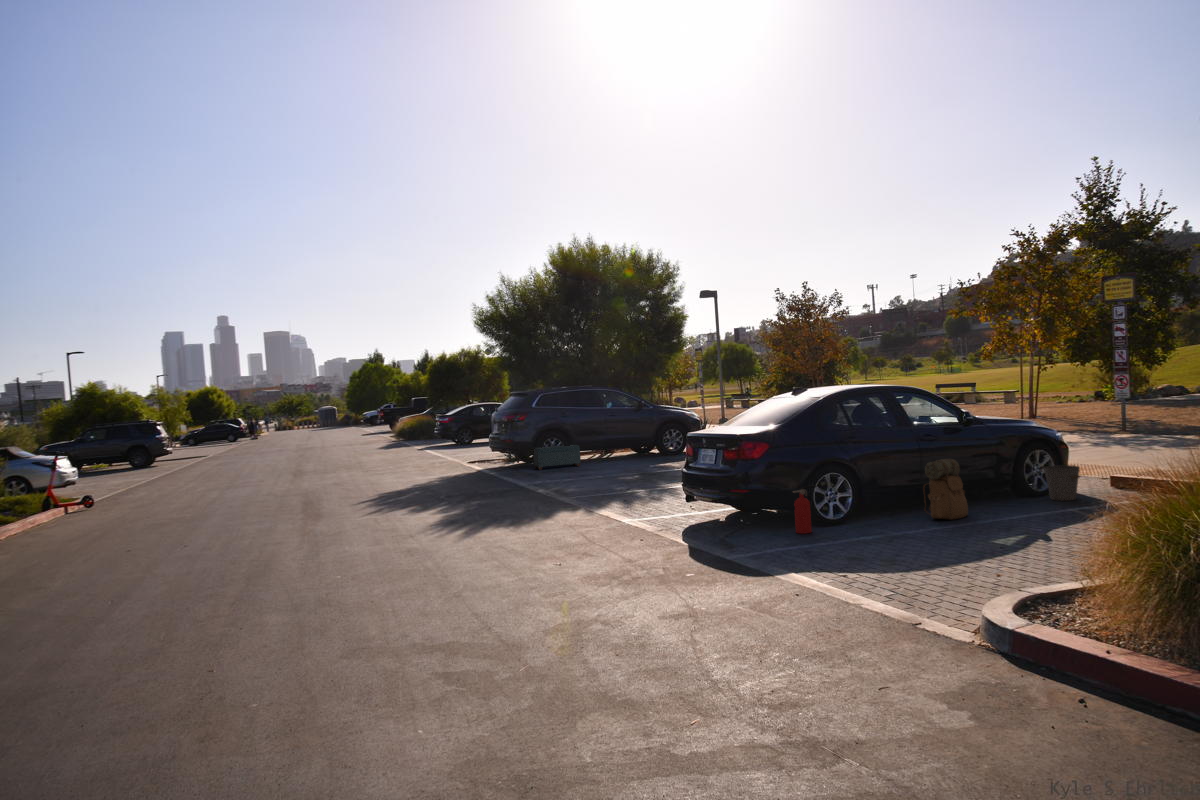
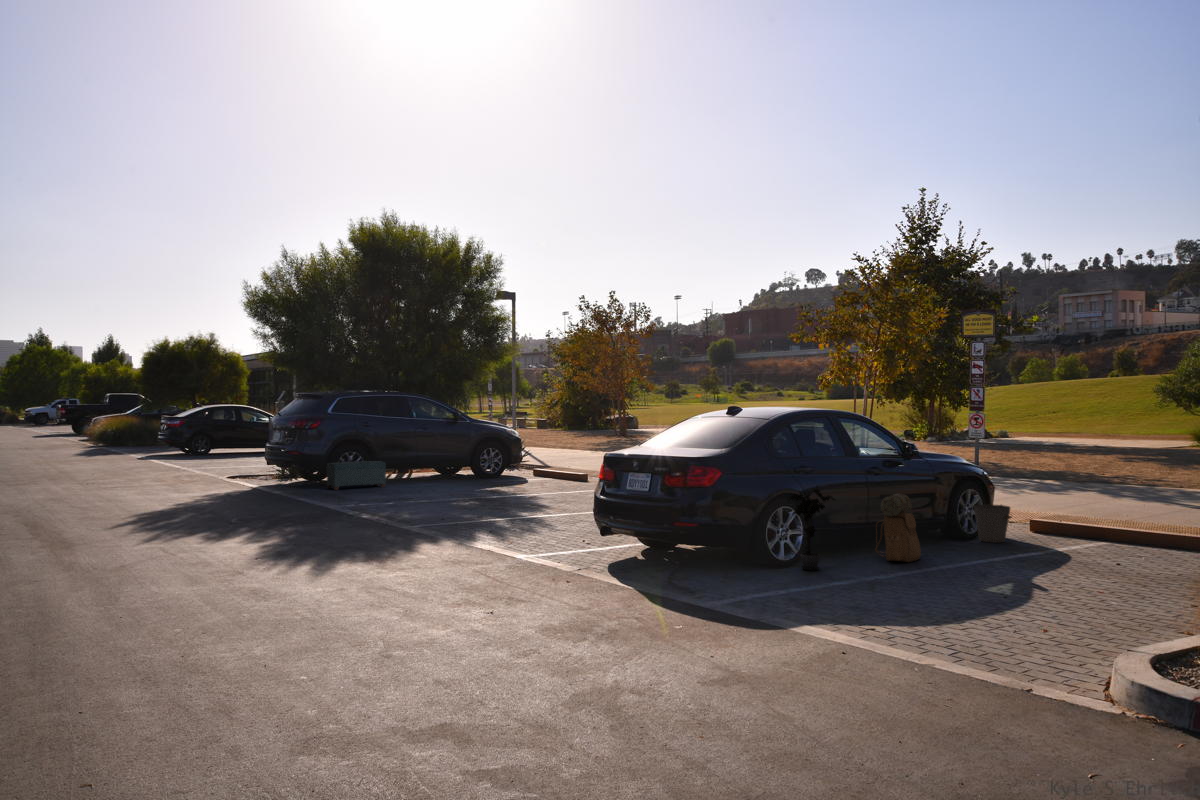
potted plant: none [827,455,875,528] -> present [788,489,835,570]
fire extinguisher: present [793,485,816,534] -> none [750,520,777,577]

